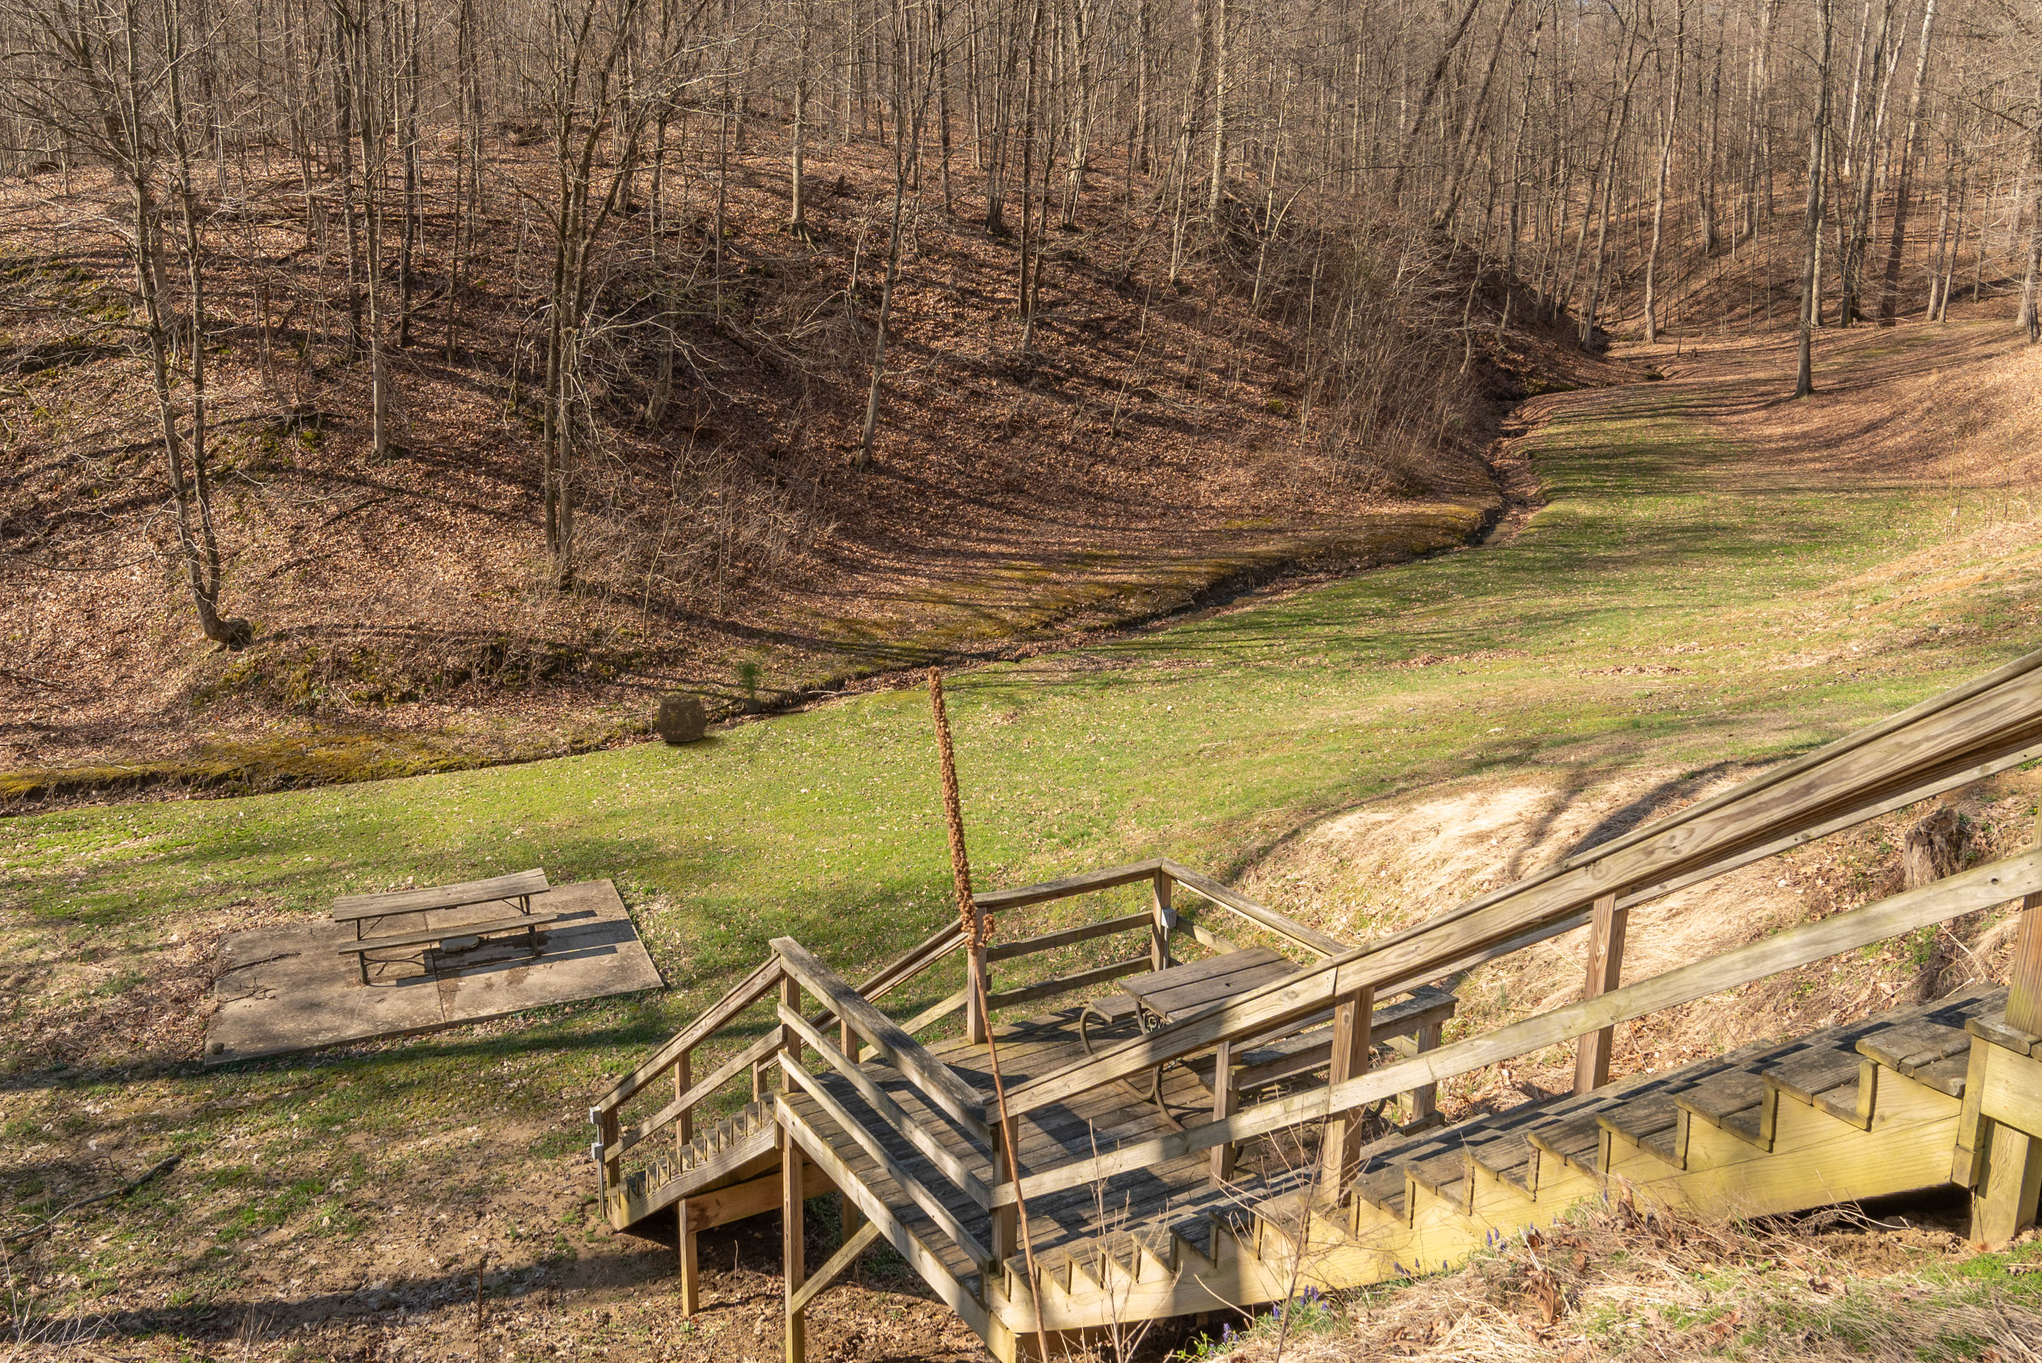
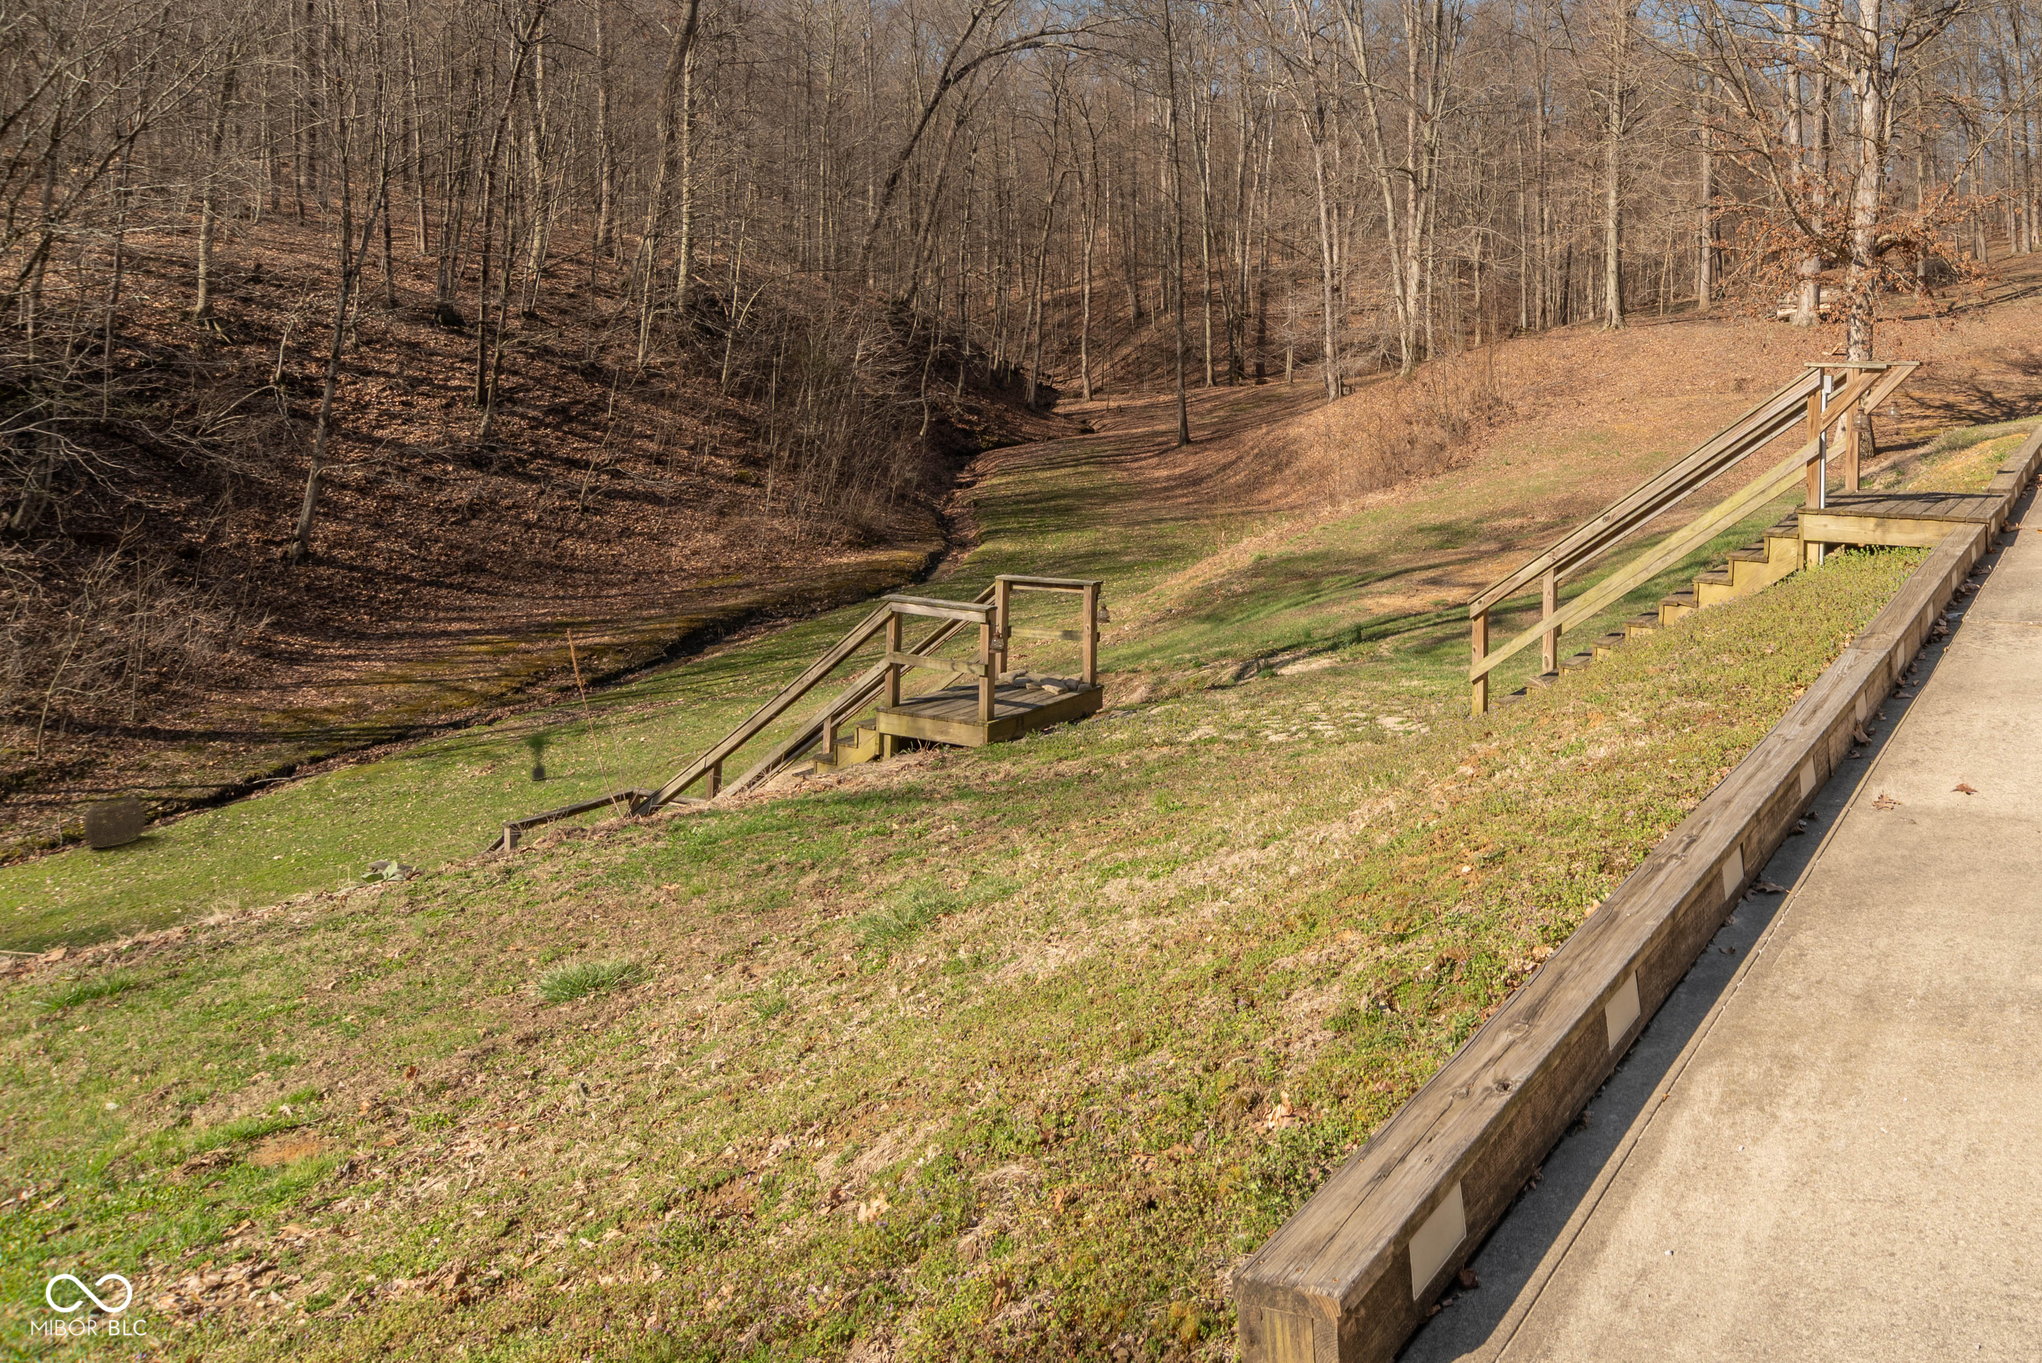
potted plant: present [737,650,764,713] -> present [522,726,552,781]

